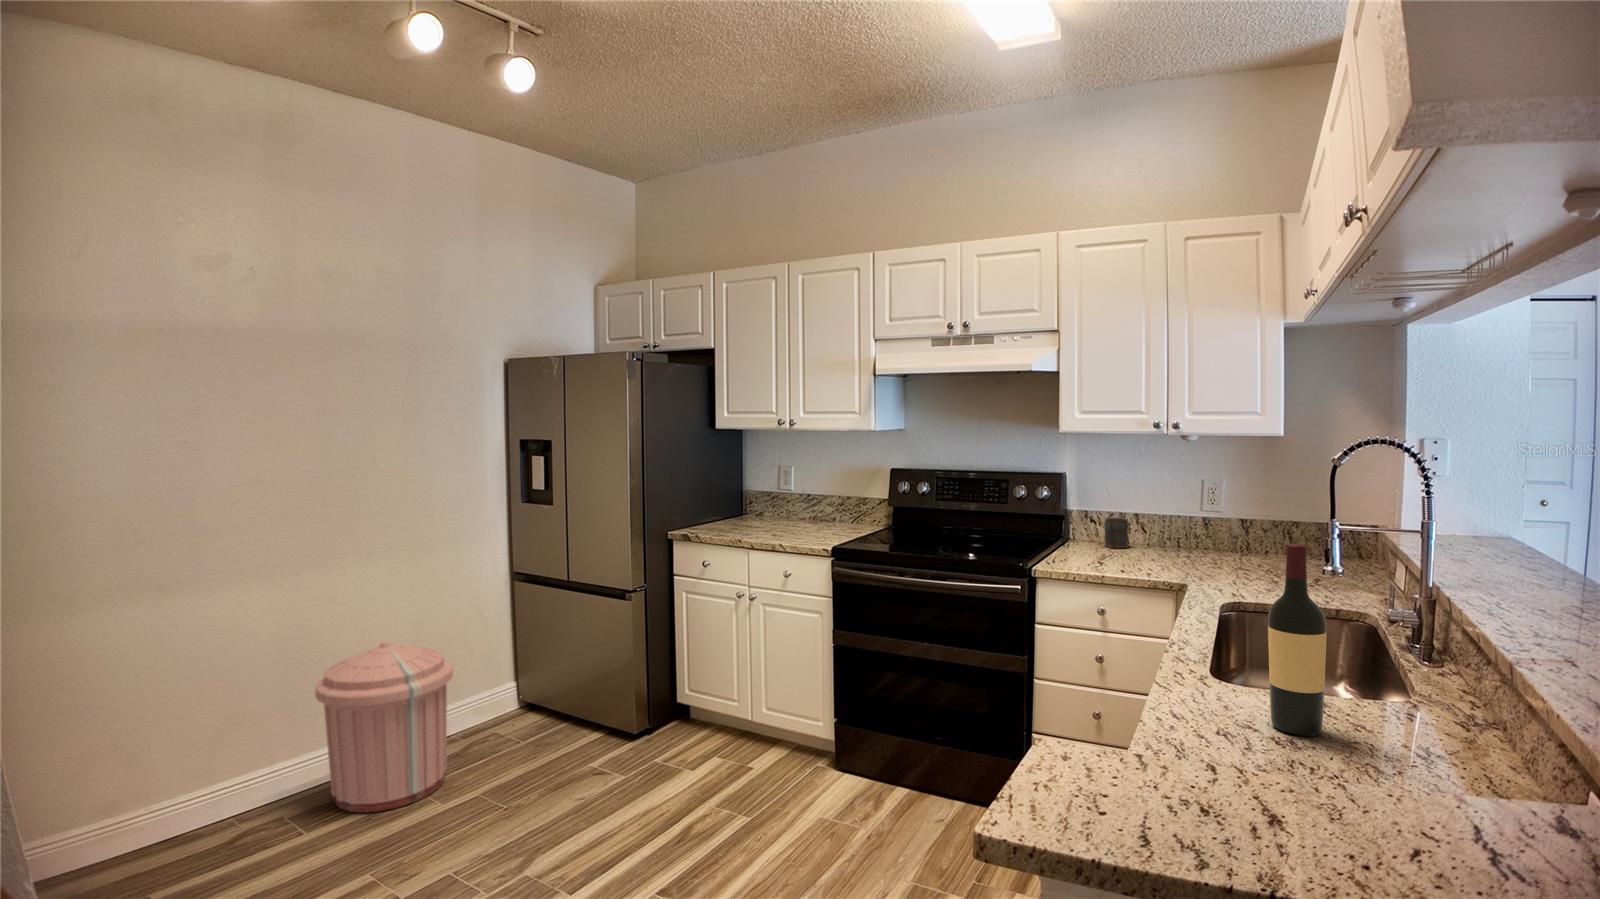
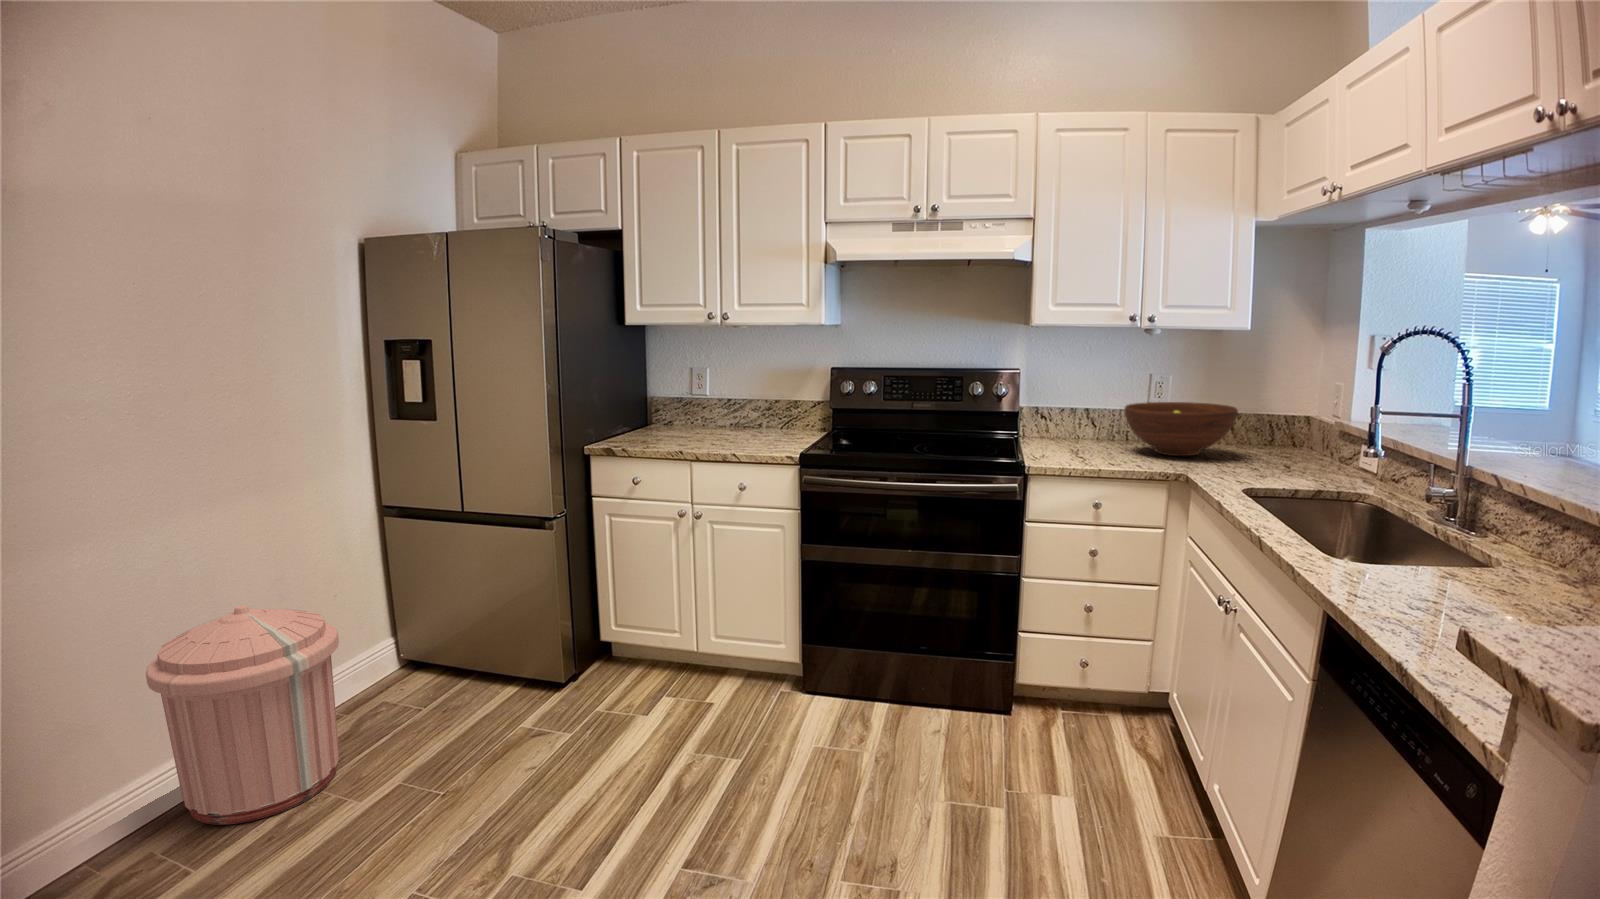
fruit bowl: none [1156,510,1274,566] -> present [1124,402,1238,456]
mug: present [1104,518,1129,548] -> none [1058,414,1084,444]
wine bottle: present [1268,544,1327,736] -> none [1460,418,1534,611]

